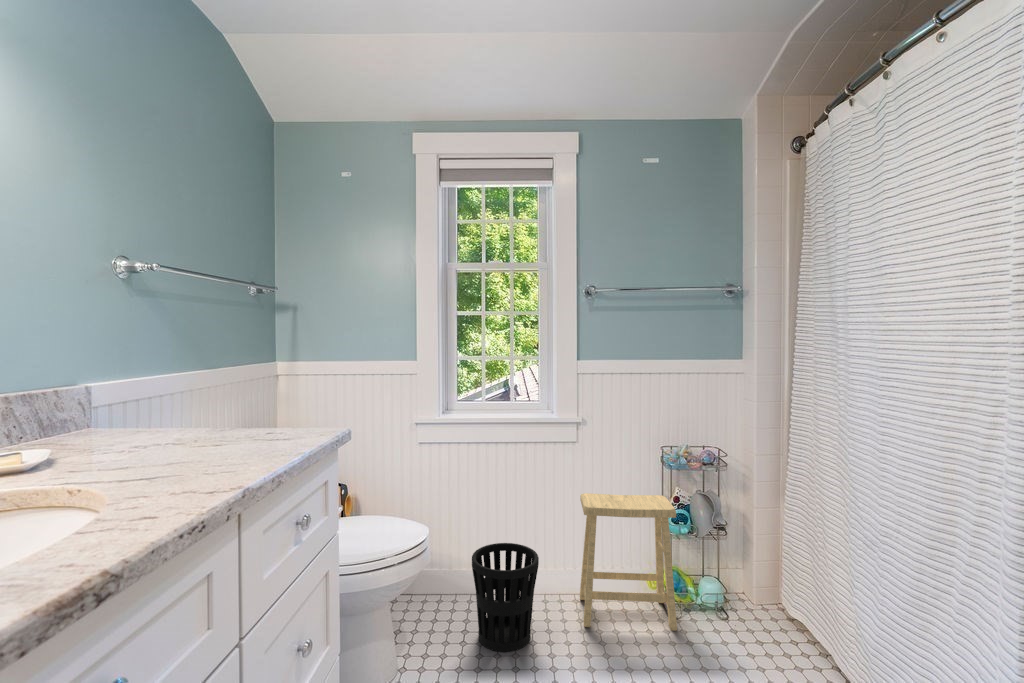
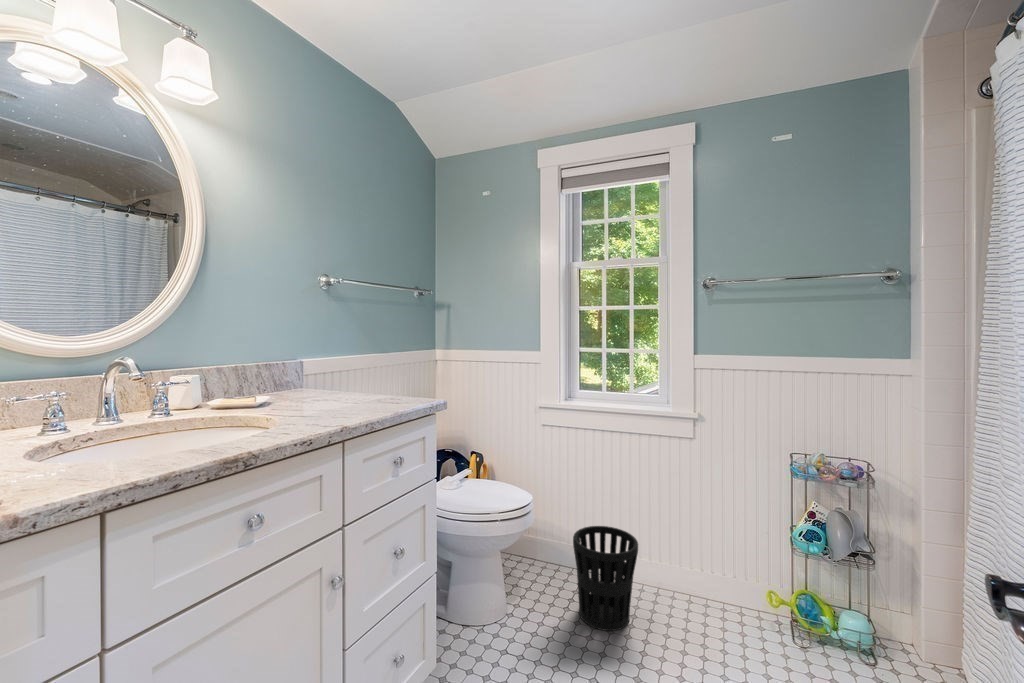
footstool: present [580,493,677,631] -> none [688,491,801,659]

